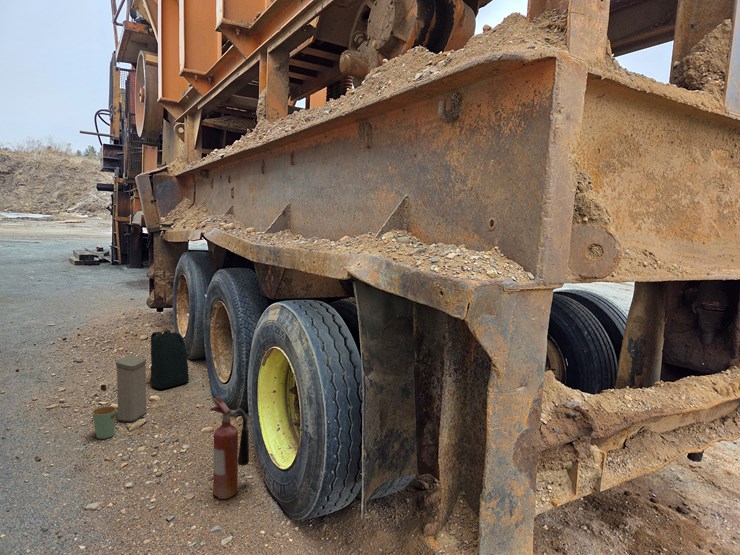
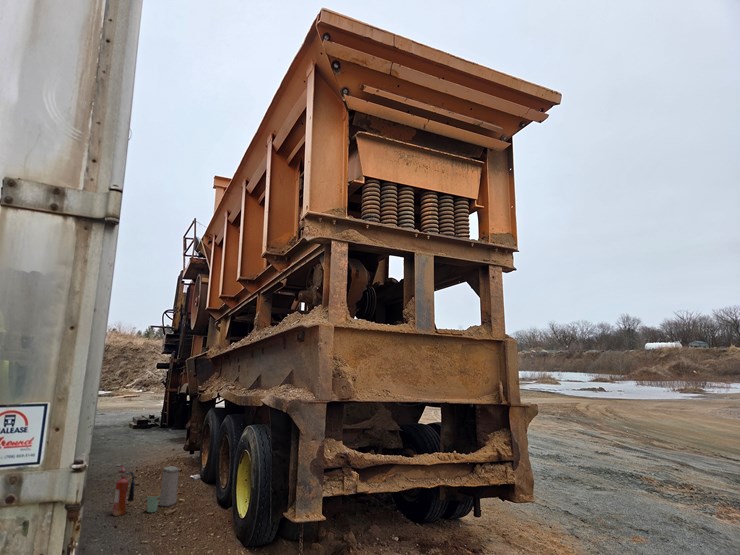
backpack: present [150,330,189,389] -> none [180,455,204,494]
fire extinguisher: present [210,396,249,499] -> present [113,465,135,516]

